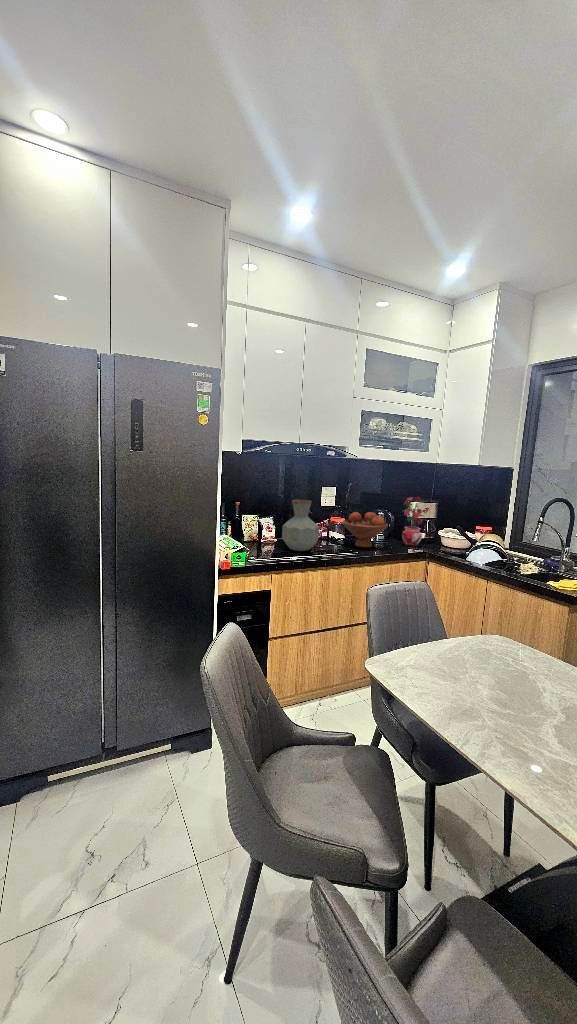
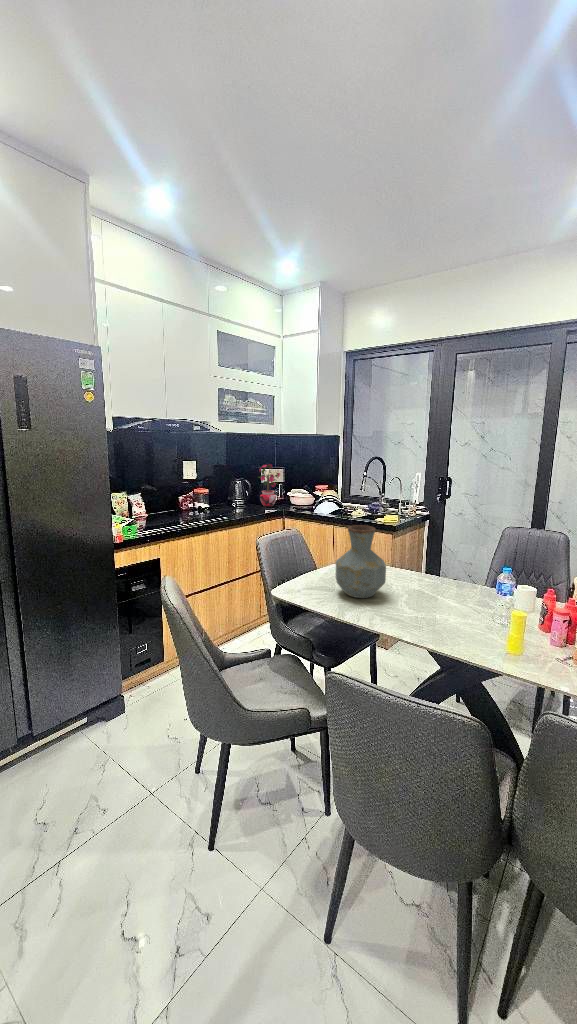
vase: present [282,500,319,551] -> present [335,525,386,598]
fruit bowl: present [342,512,388,548] -> none [210,480,250,512]

